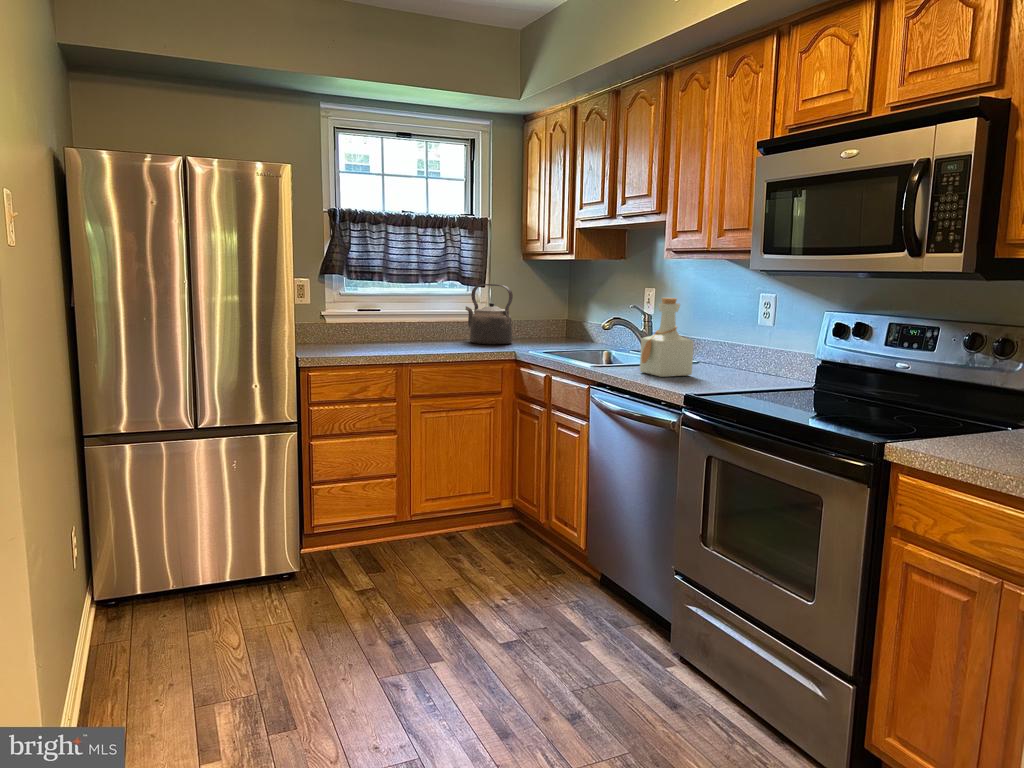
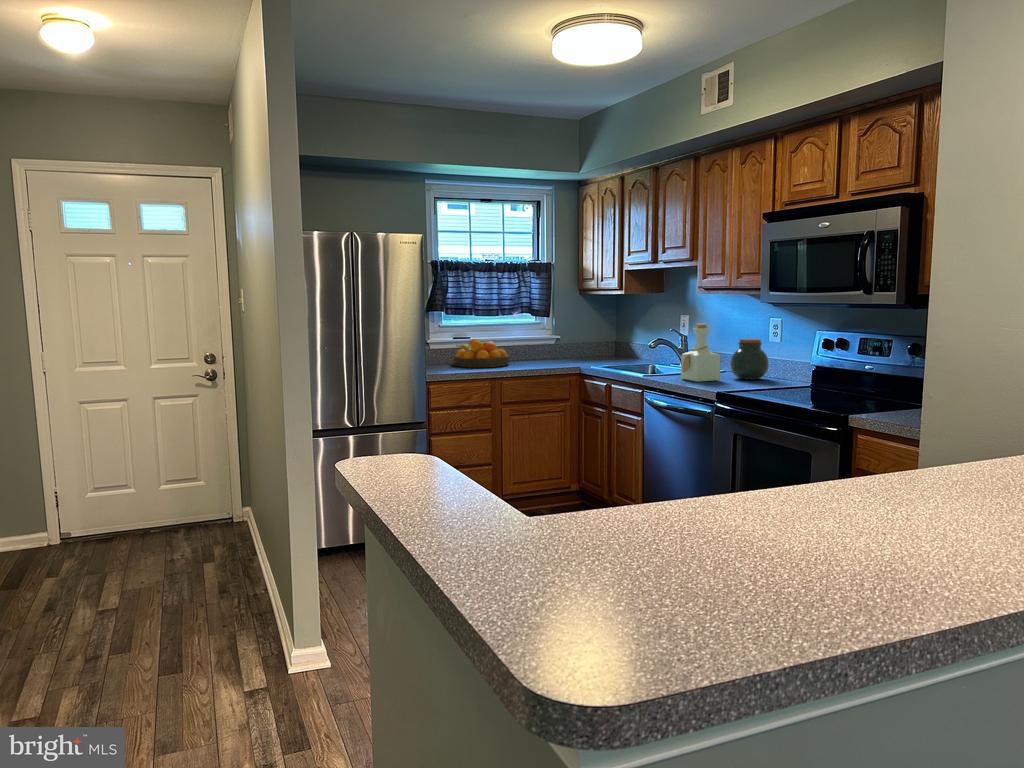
kettle: present [465,284,513,345] -> none [536,315,575,362]
fruit bowl: none [353,312,426,349] -> present [453,339,509,367]
jar: none [707,320,758,375] -> present [730,339,769,380]

